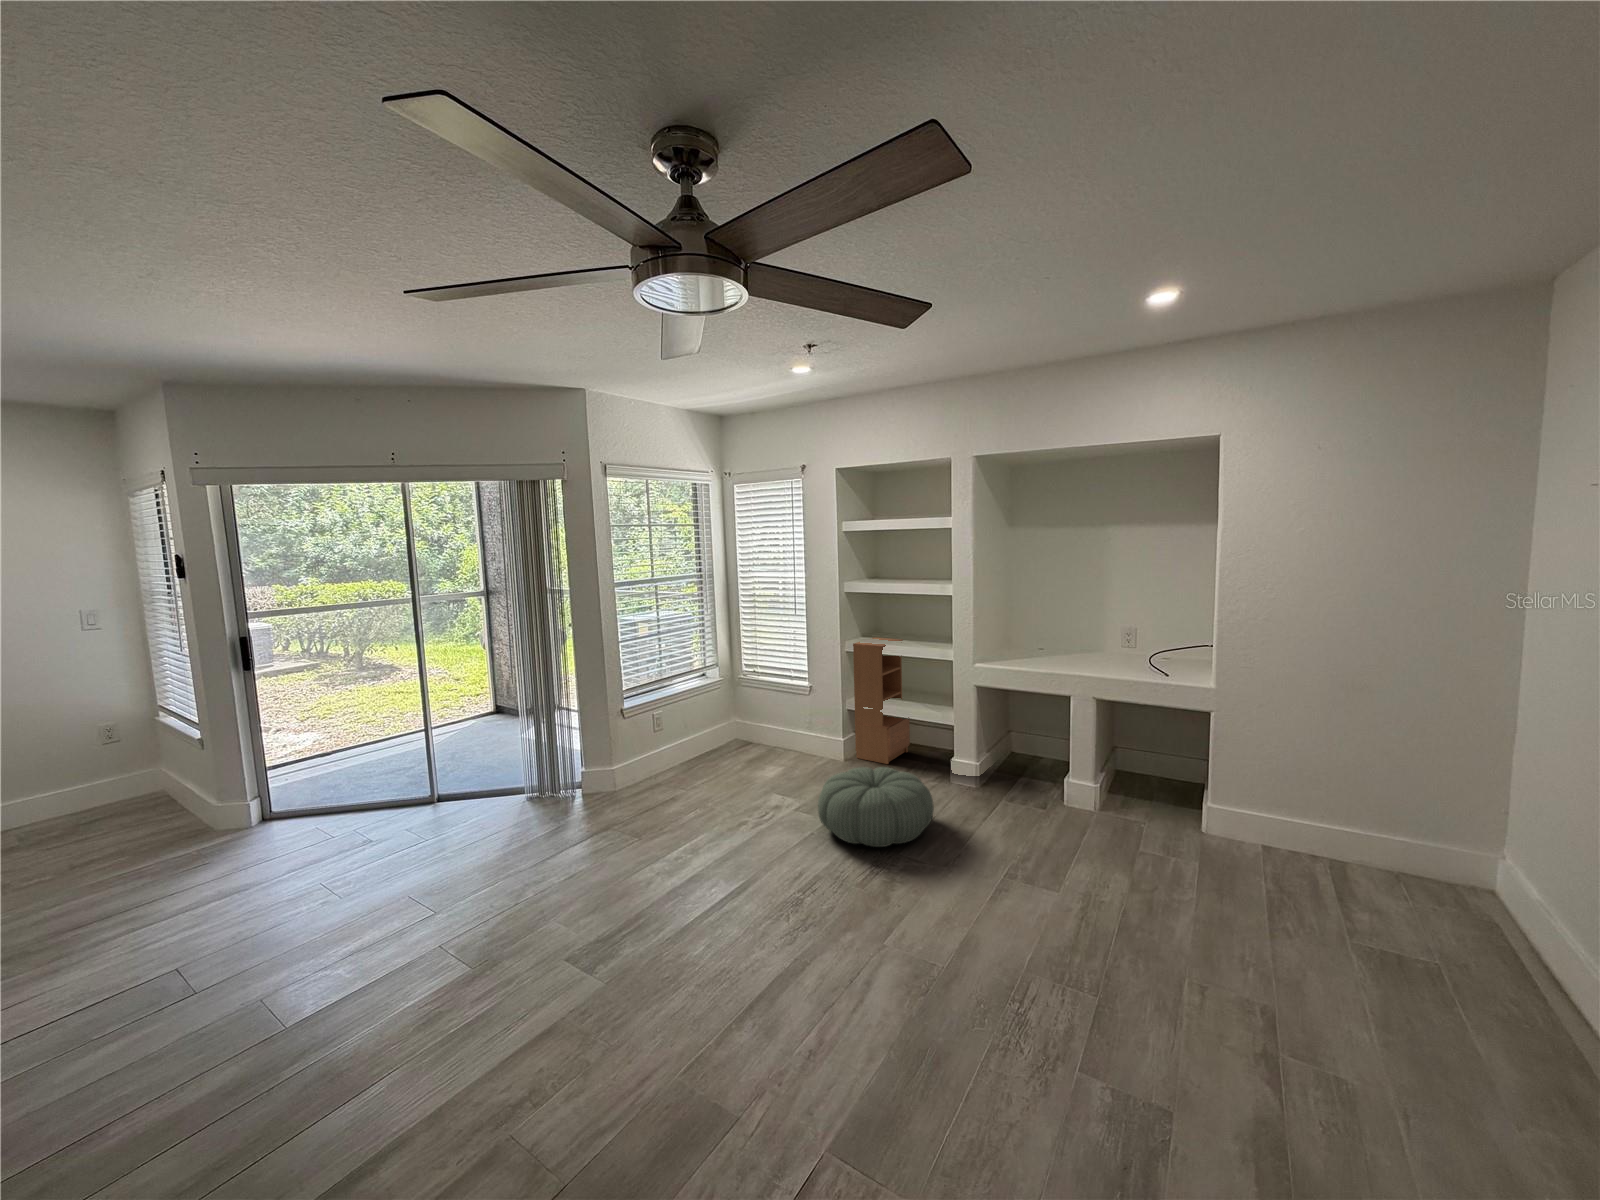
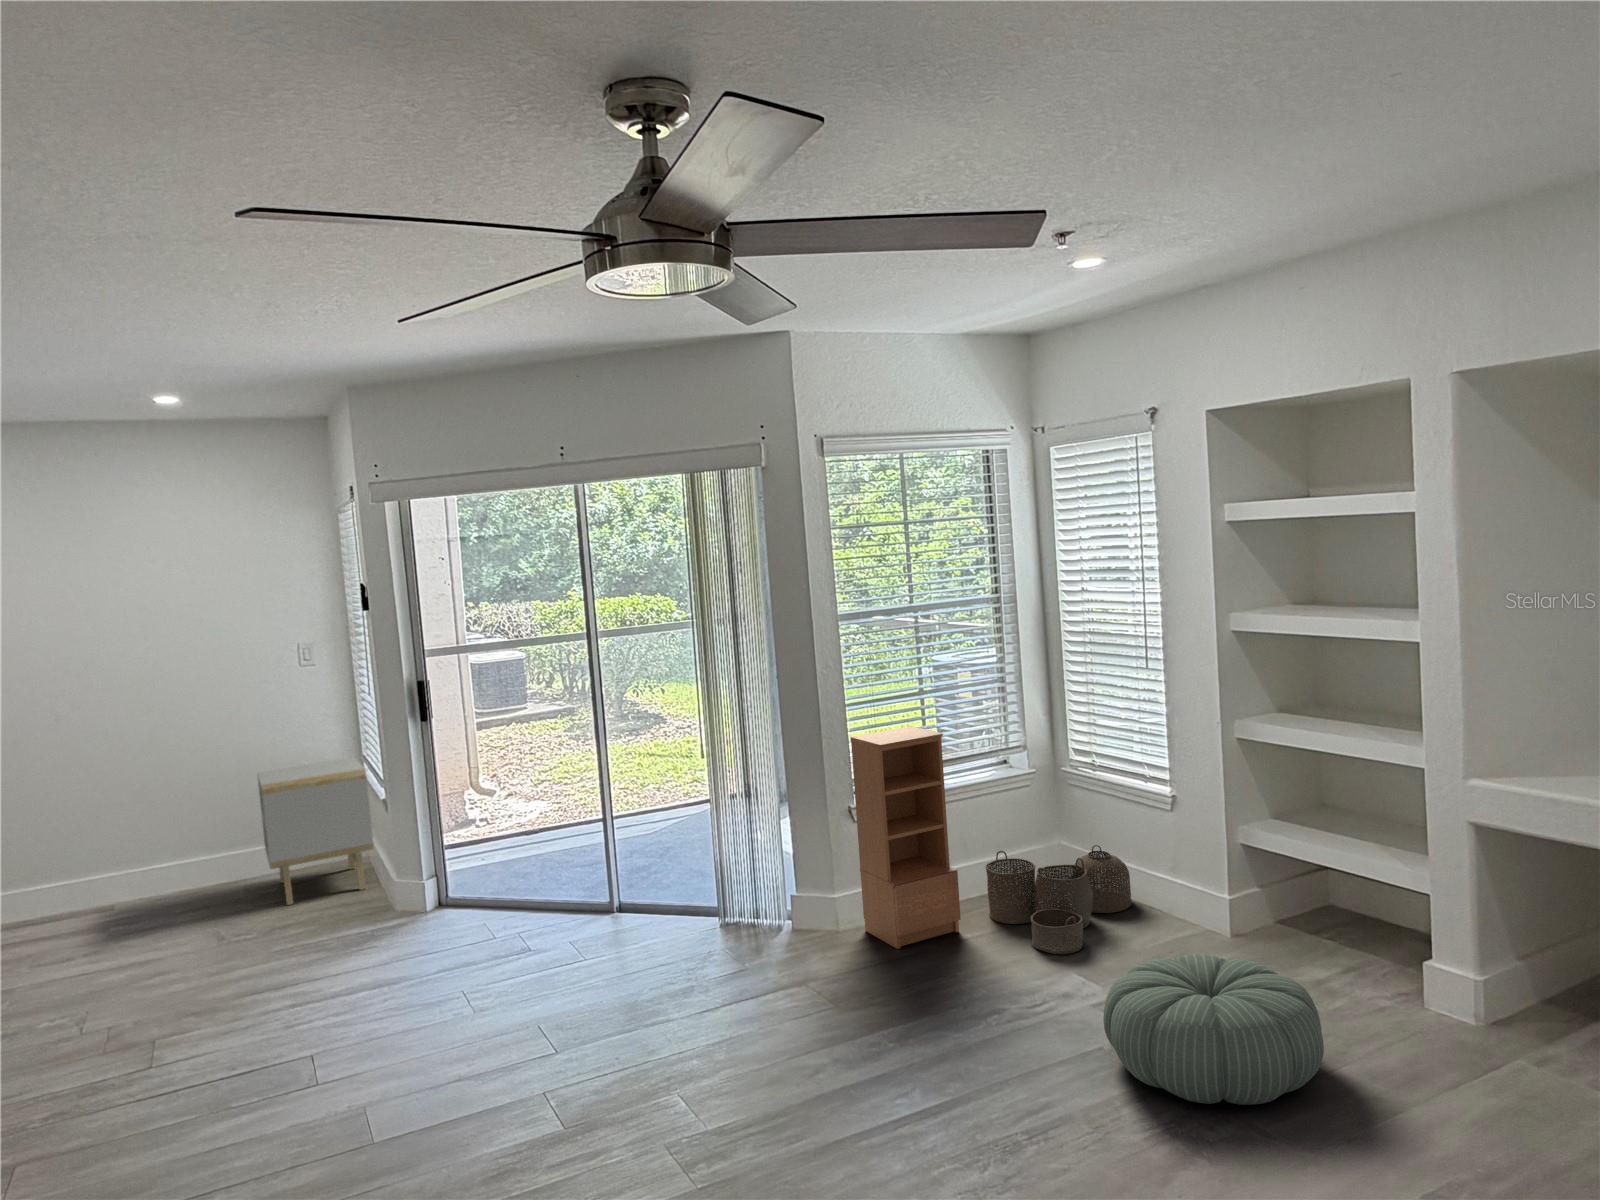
bookcase: present [853,638,910,764] -> present [850,726,961,949]
side table: none [32,707,179,843] -> present [257,758,373,905]
woven basket: none [706,719,785,783] -> present [985,845,1131,954]

